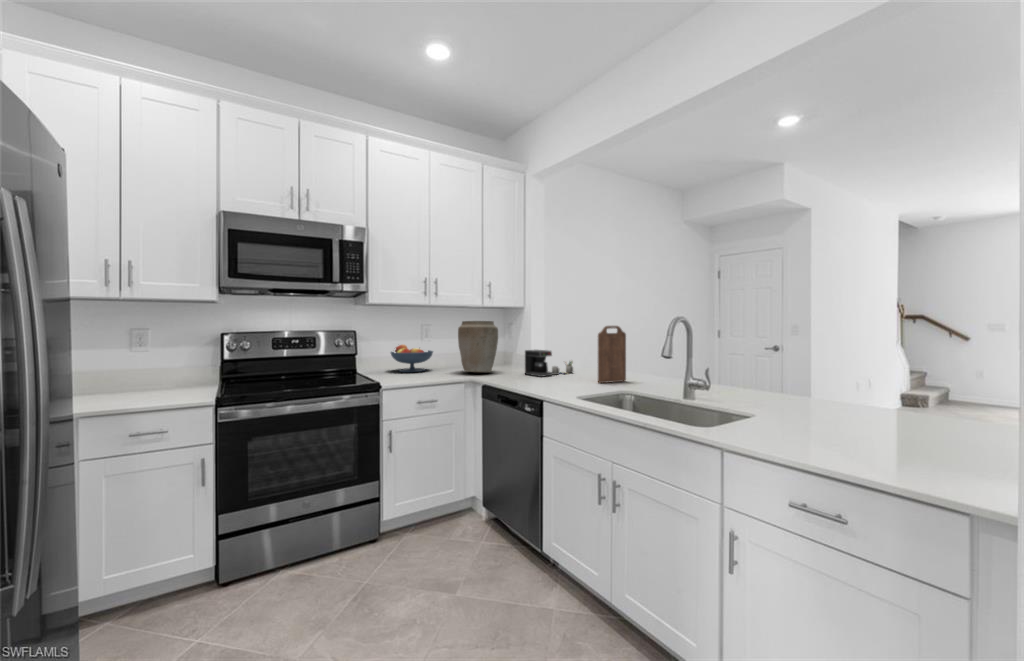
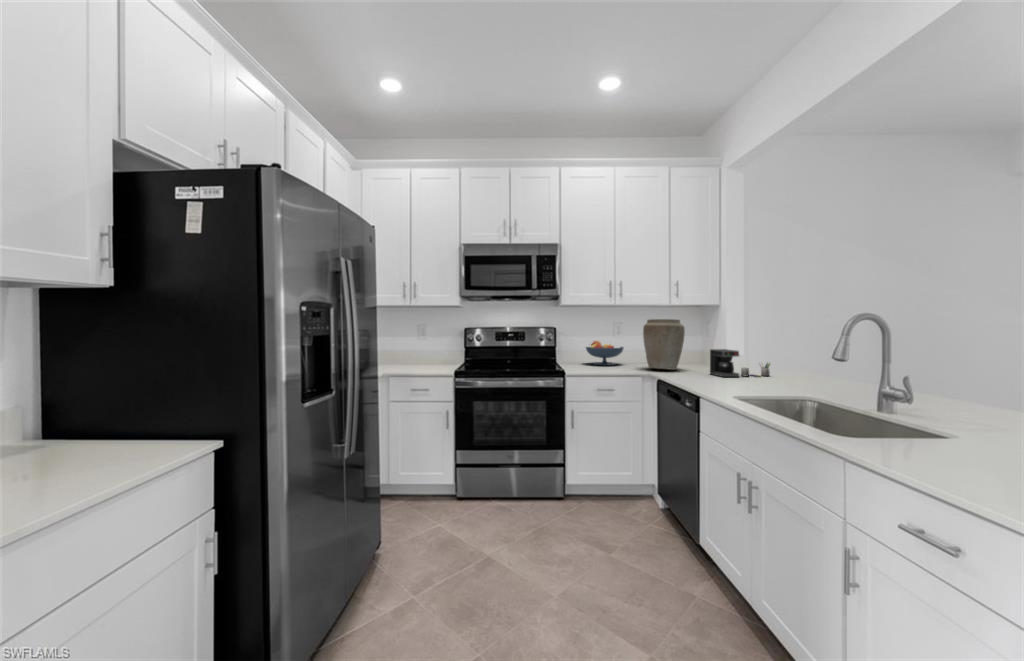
cutting board: present [598,326,626,383] -> none [782,325,824,388]

